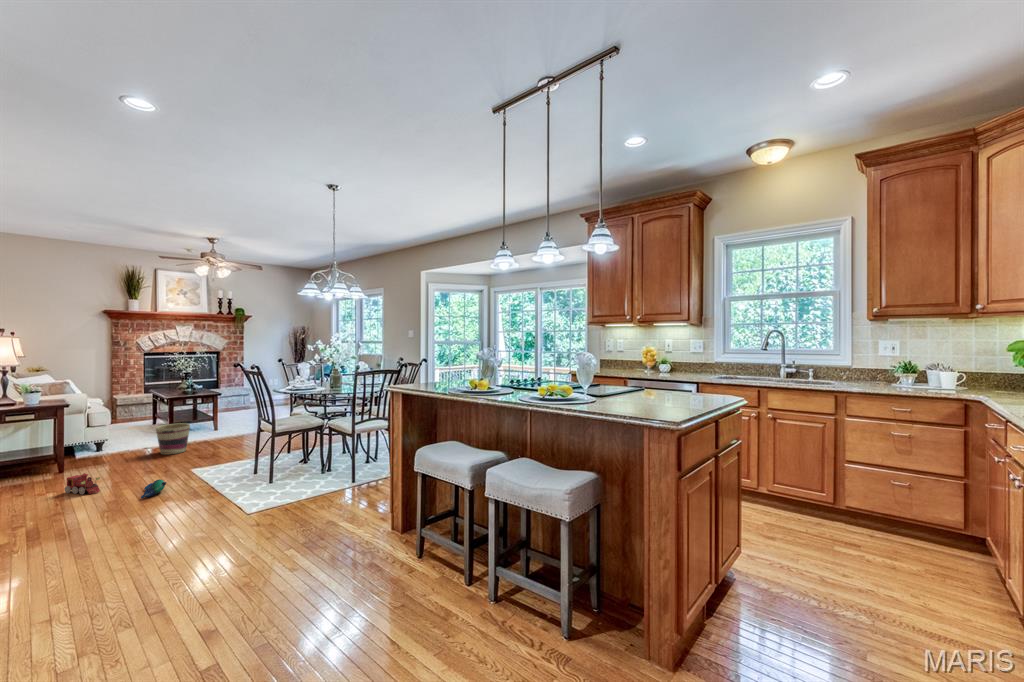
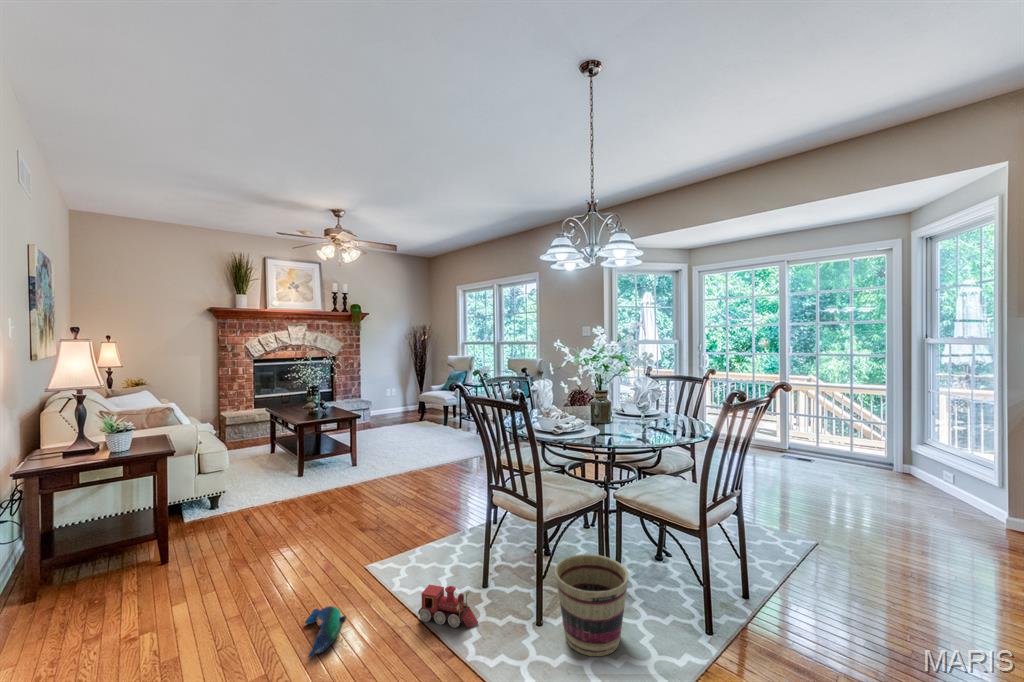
basket: present [156,423,190,454] -> present [555,554,629,656]
toy train: present [65,473,100,494] -> present [418,585,478,628]

